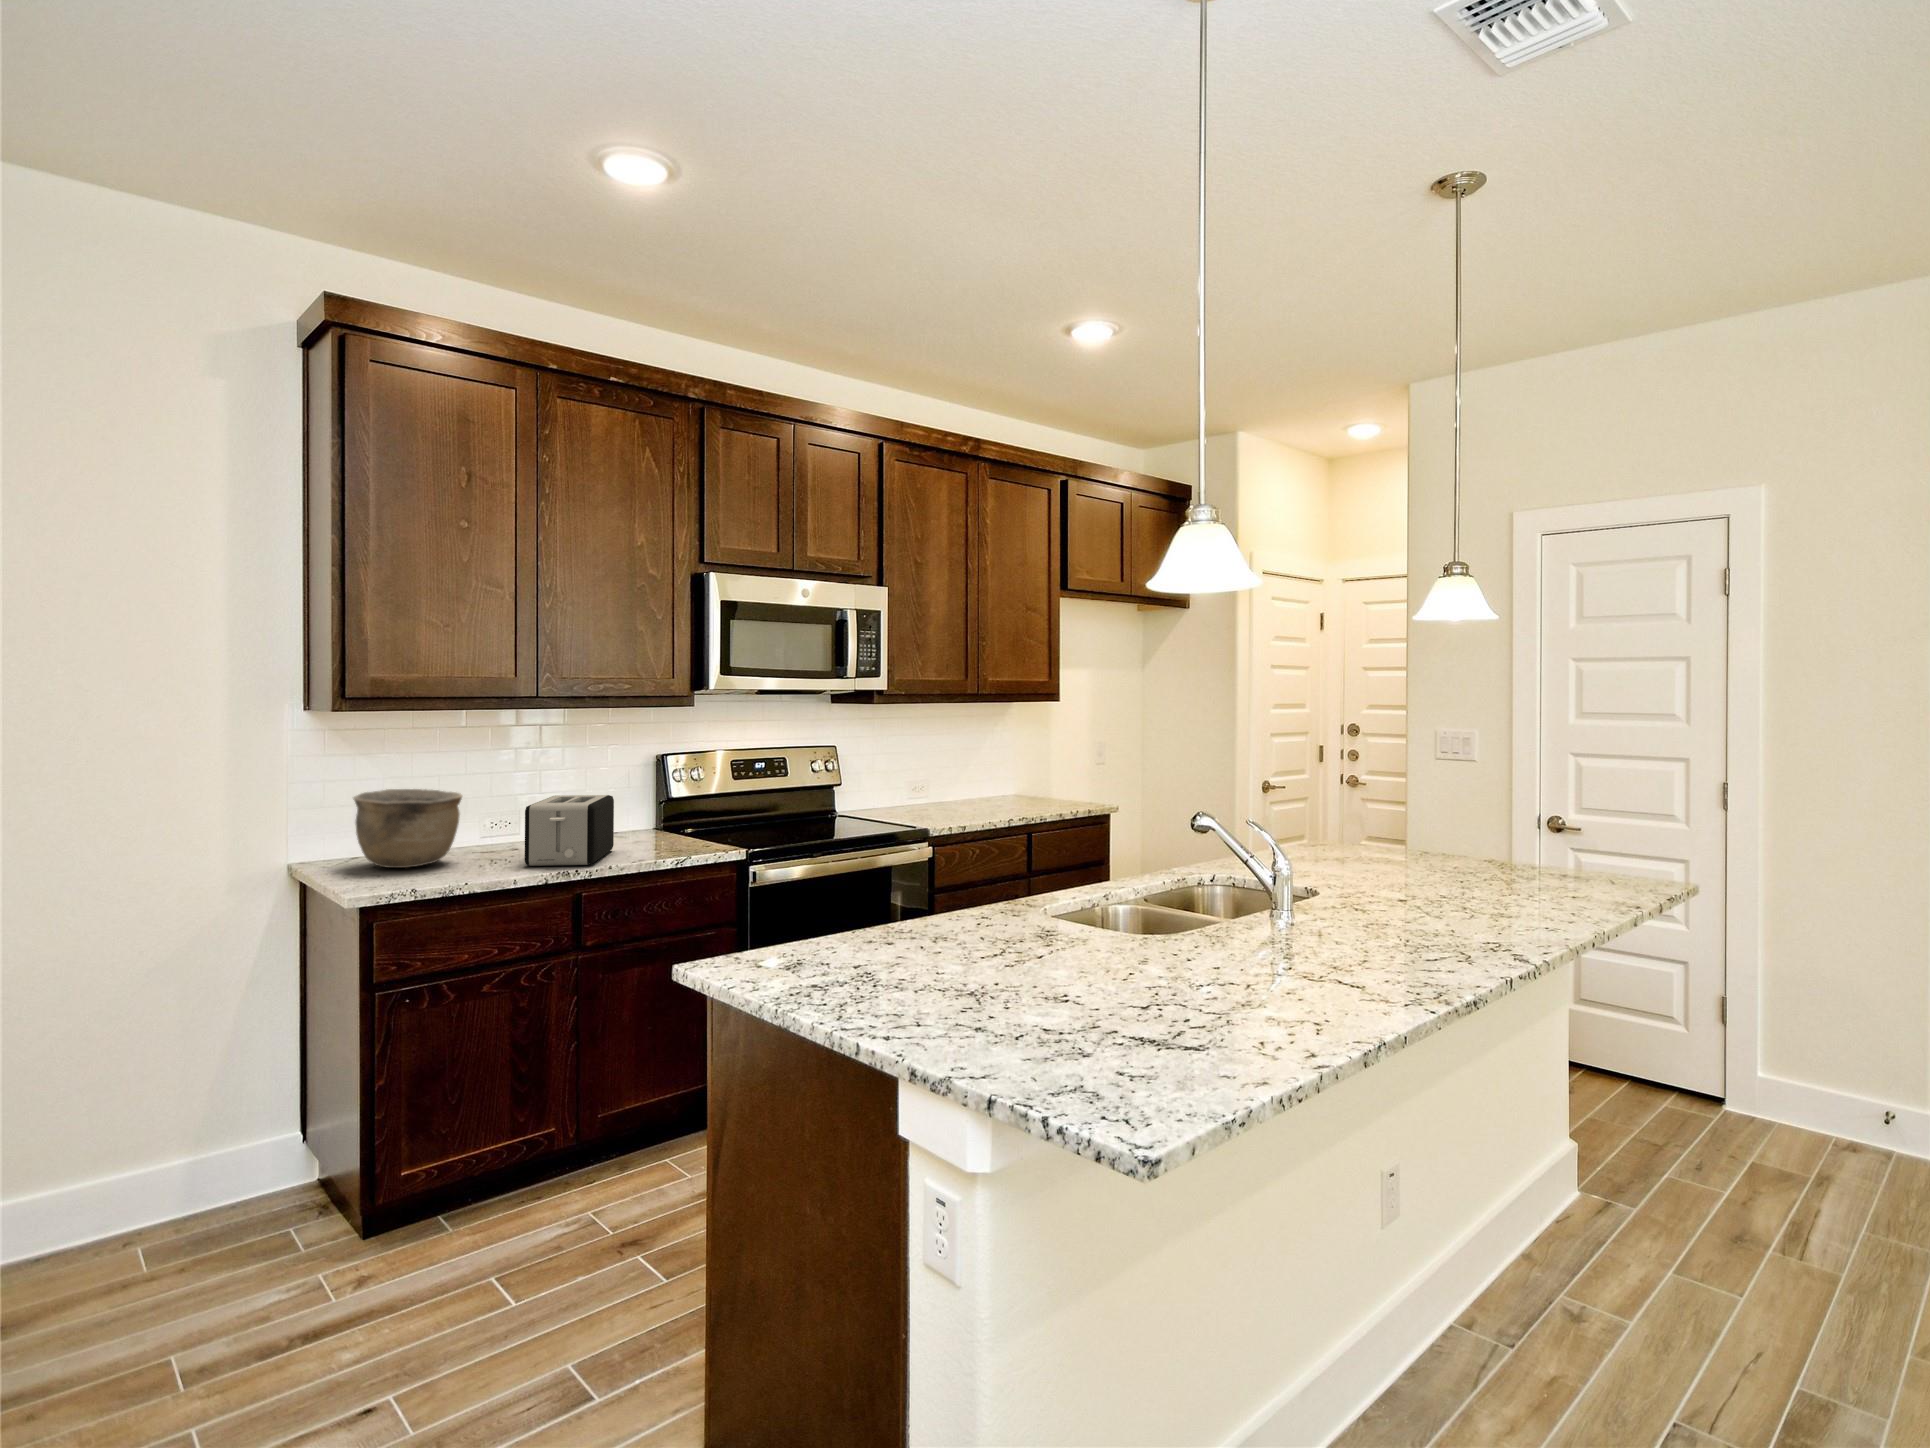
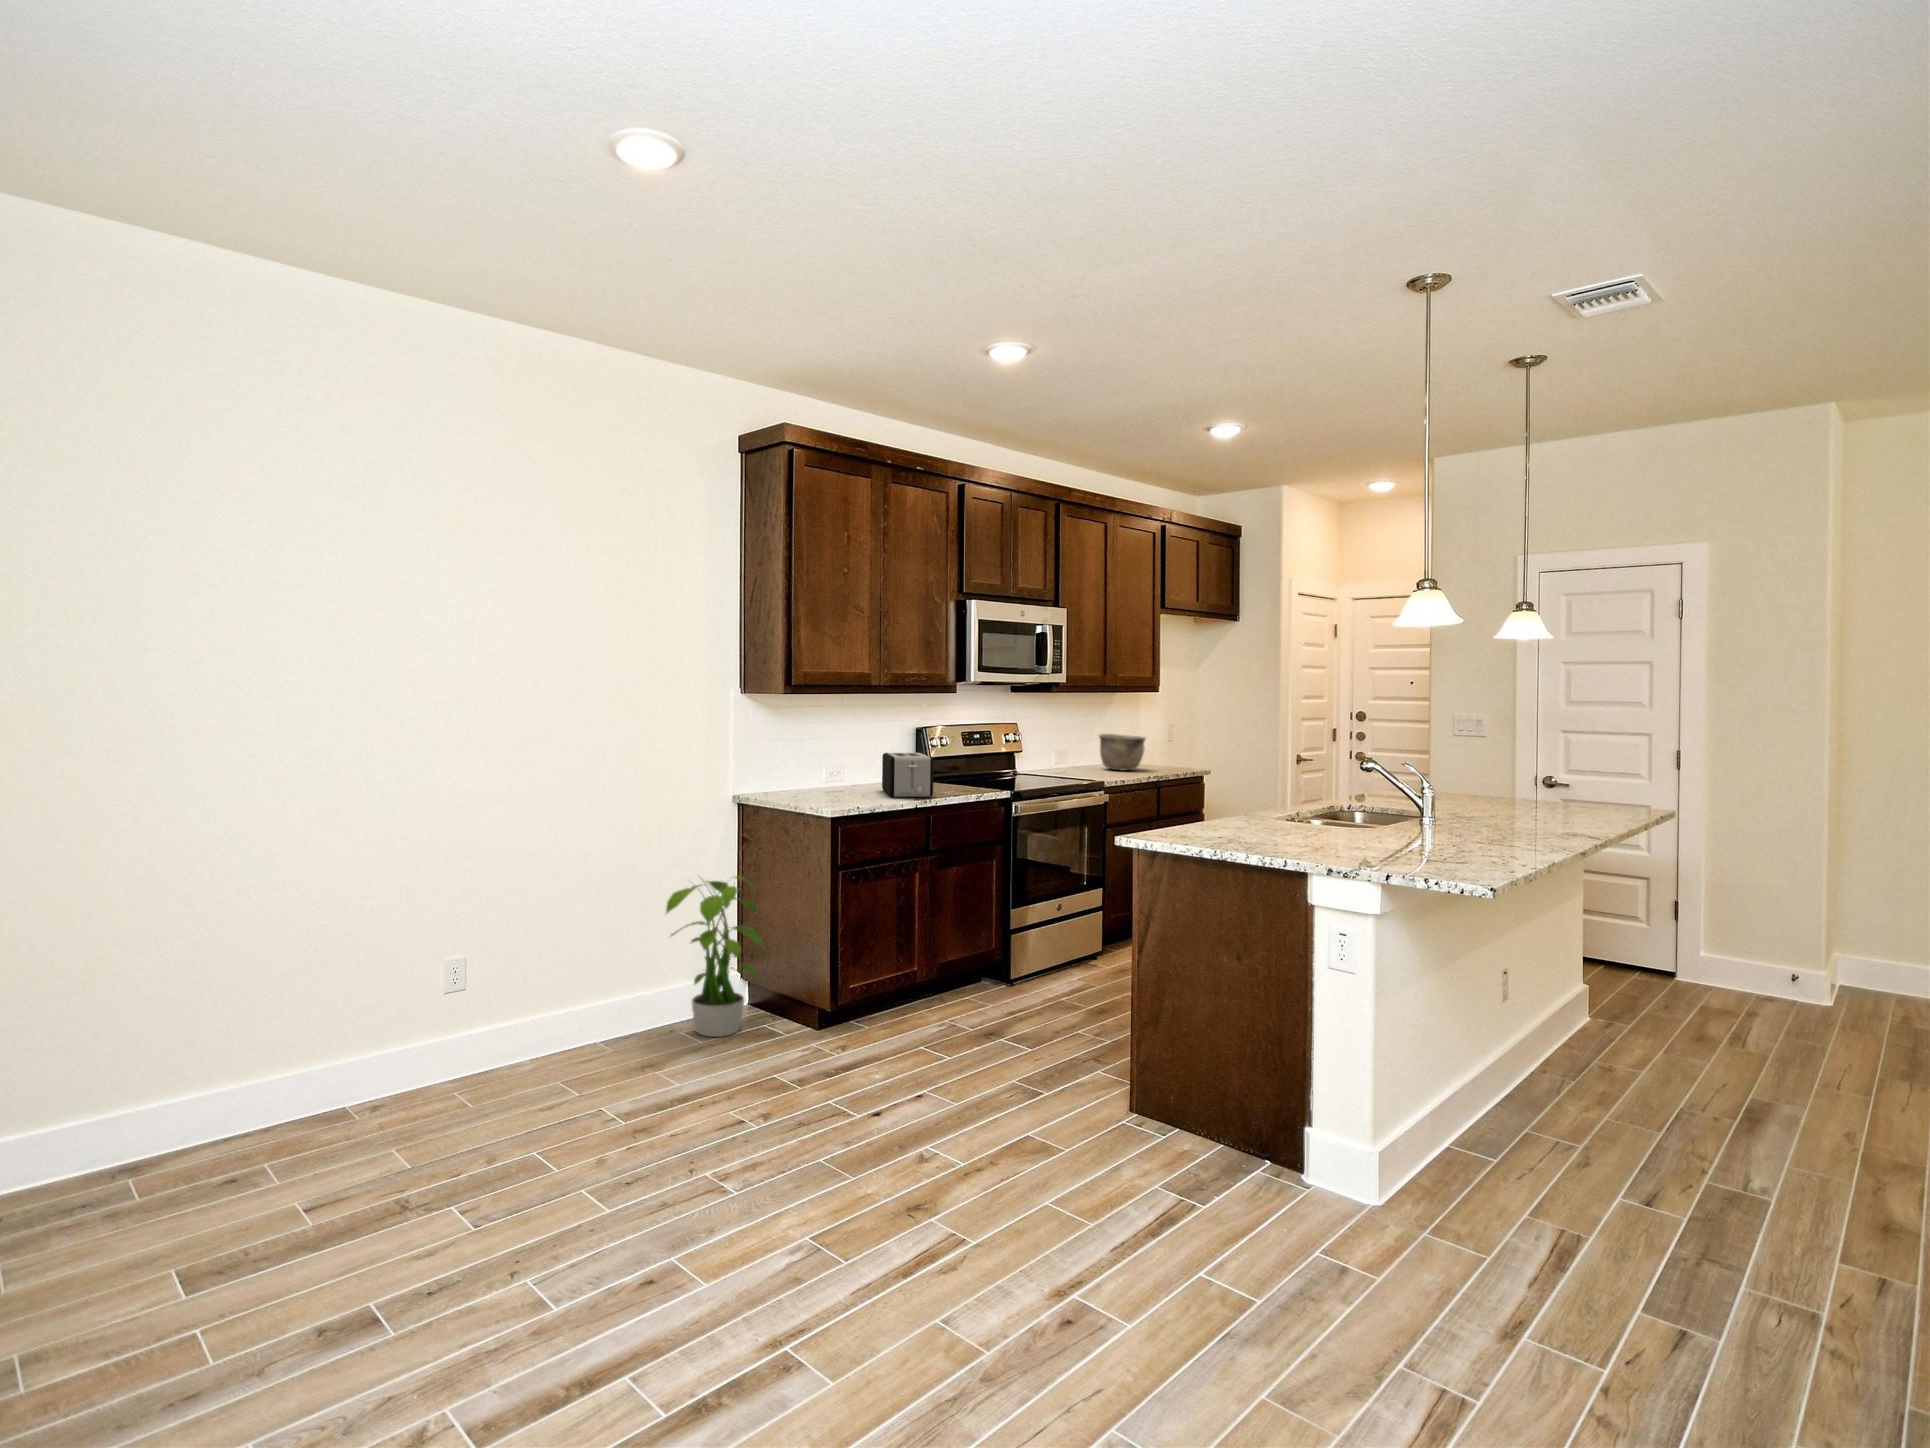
bowl: present [353,789,462,868] -> present [1099,734,1146,770]
potted plant: none [78,995,277,1260] -> present [666,876,764,1037]

